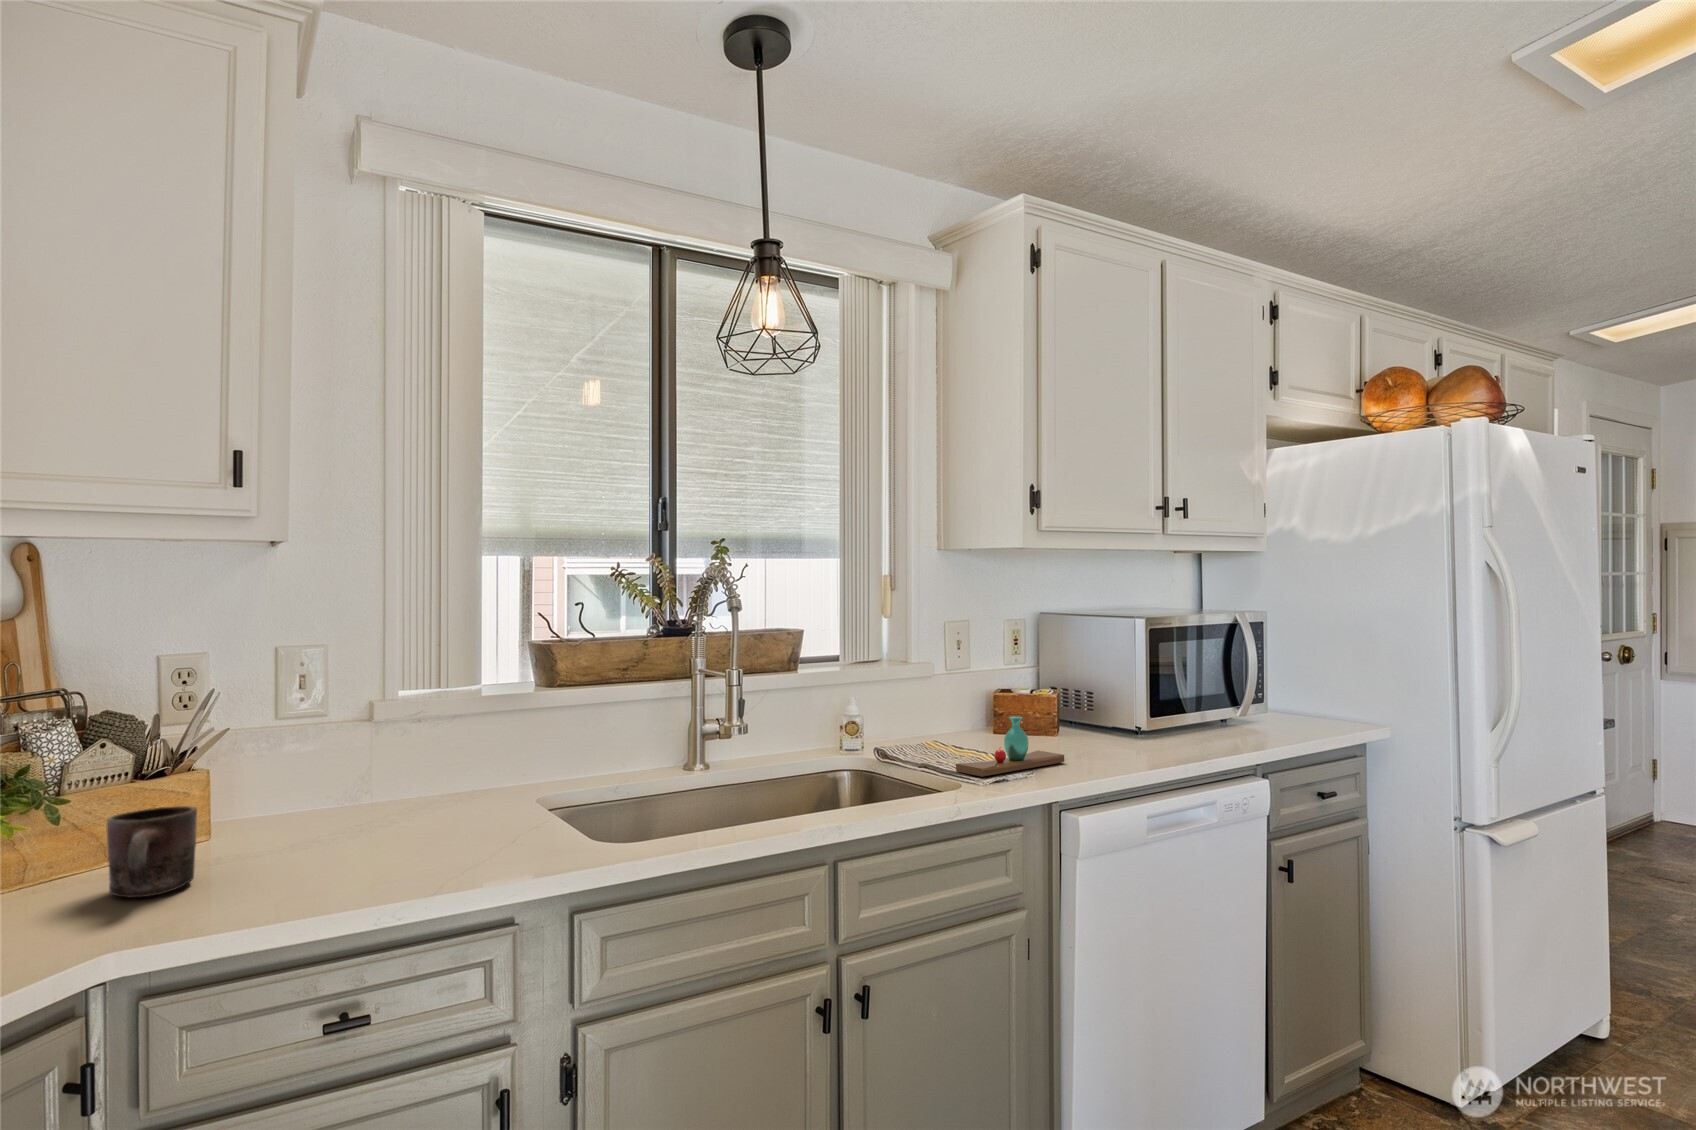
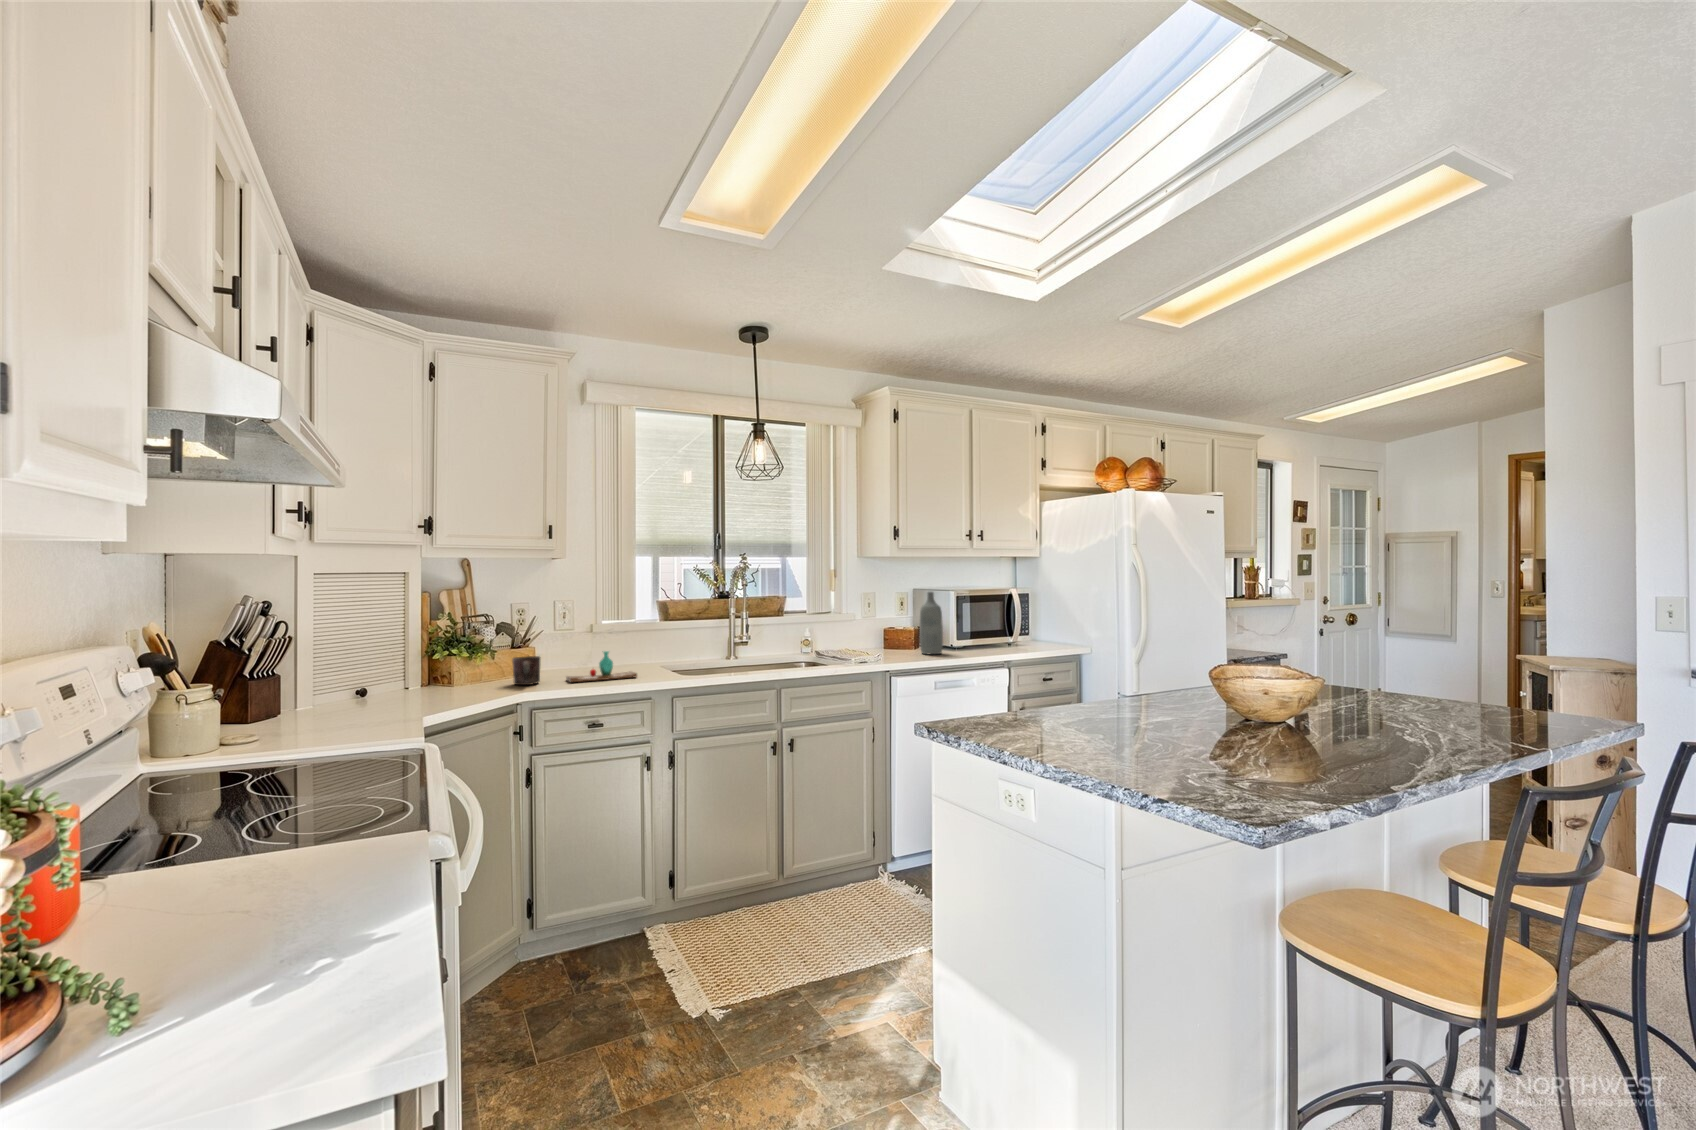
bottle: none [1075,619,1122,747] -> present [920,592,943,654]
vase: present [956,716,1064,777] -> present [566,651,637,682]

